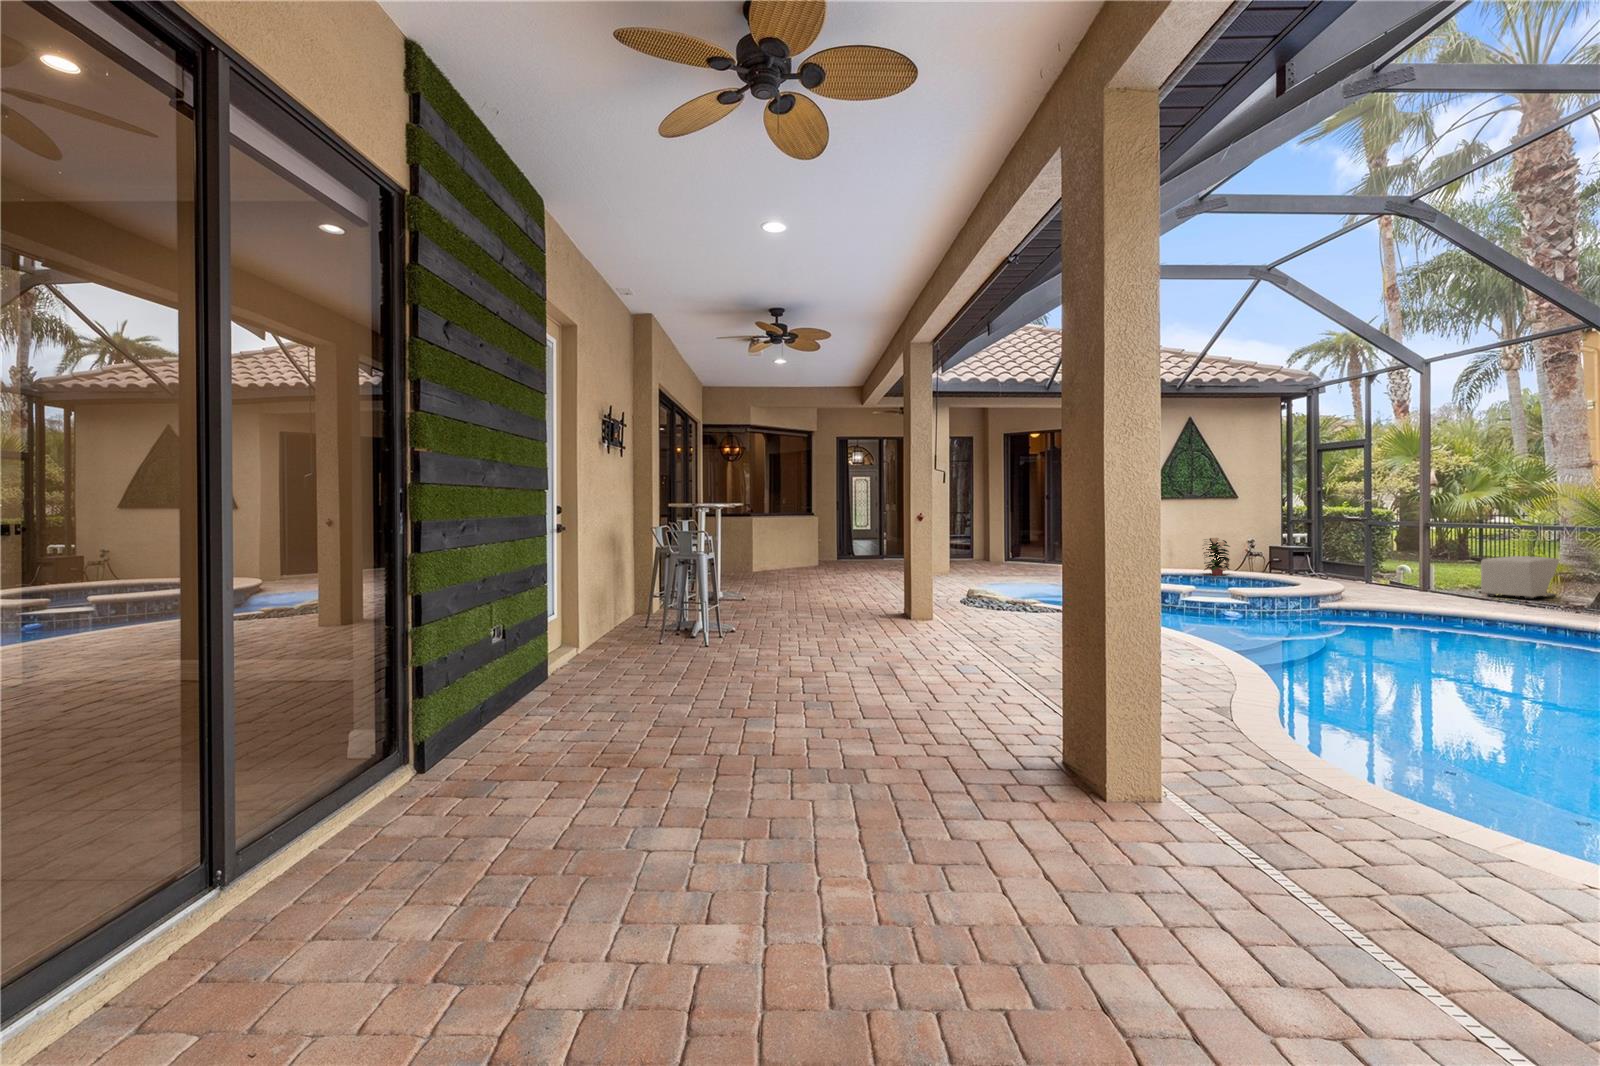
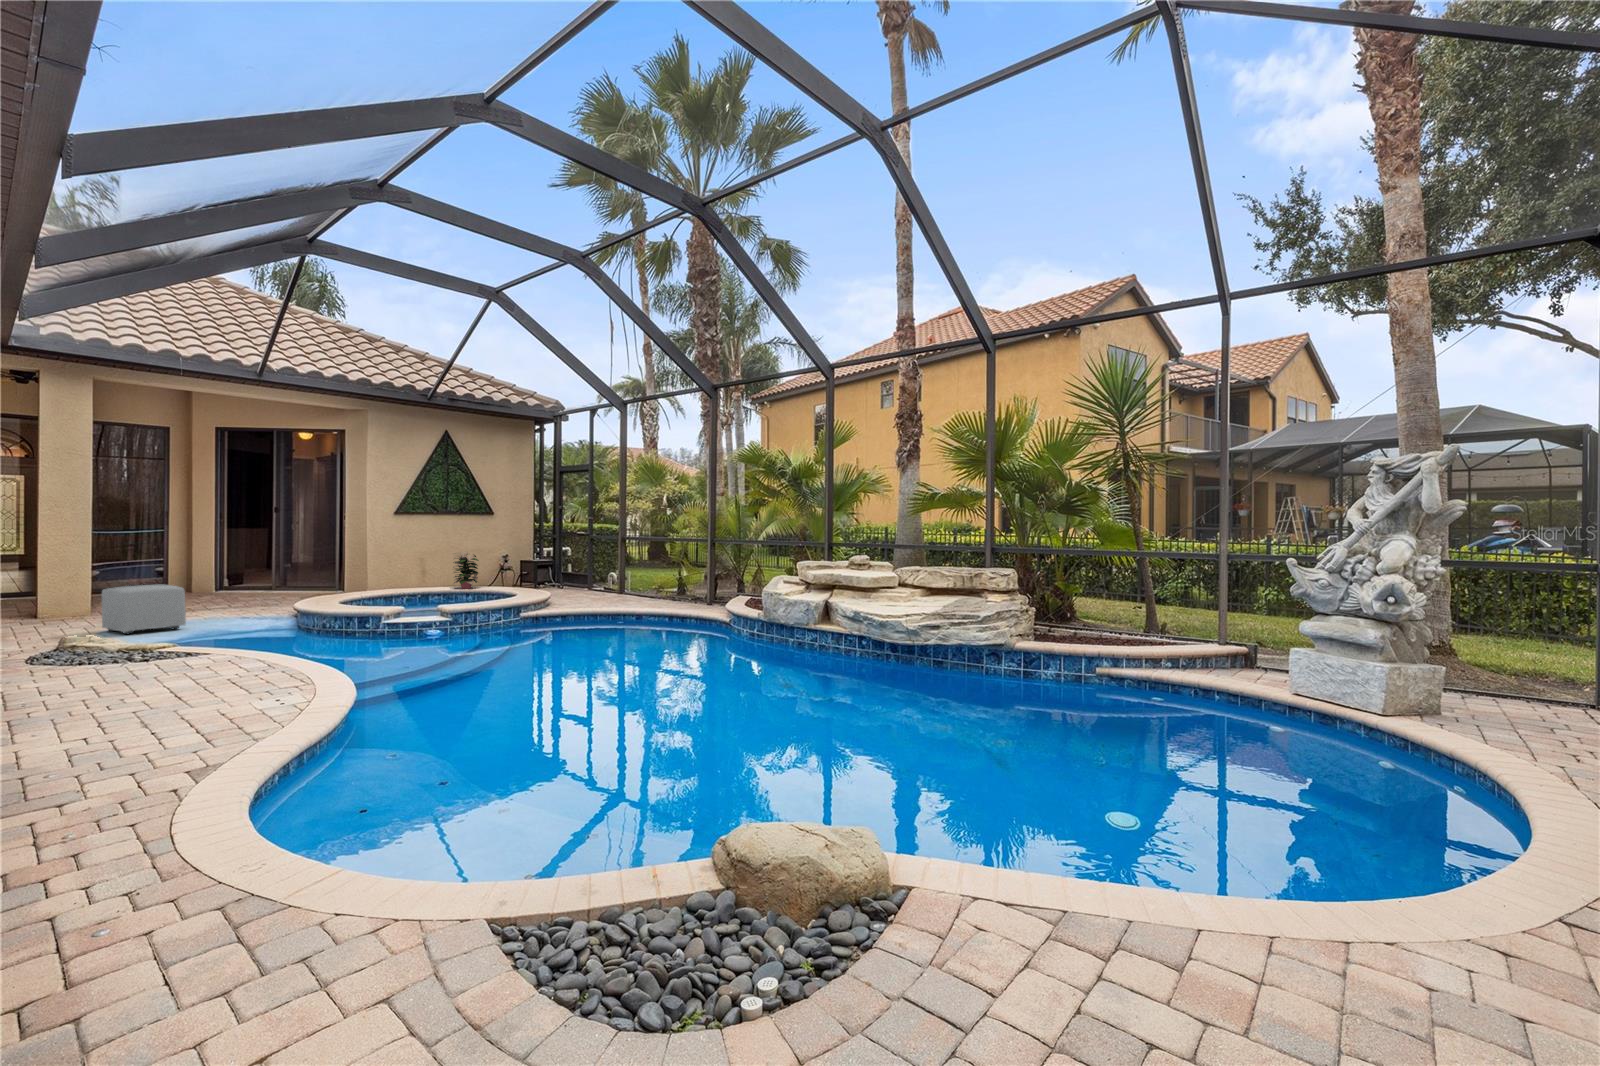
ottoman: present [1481,556,1559,600] -> present [102,585,186,635]

